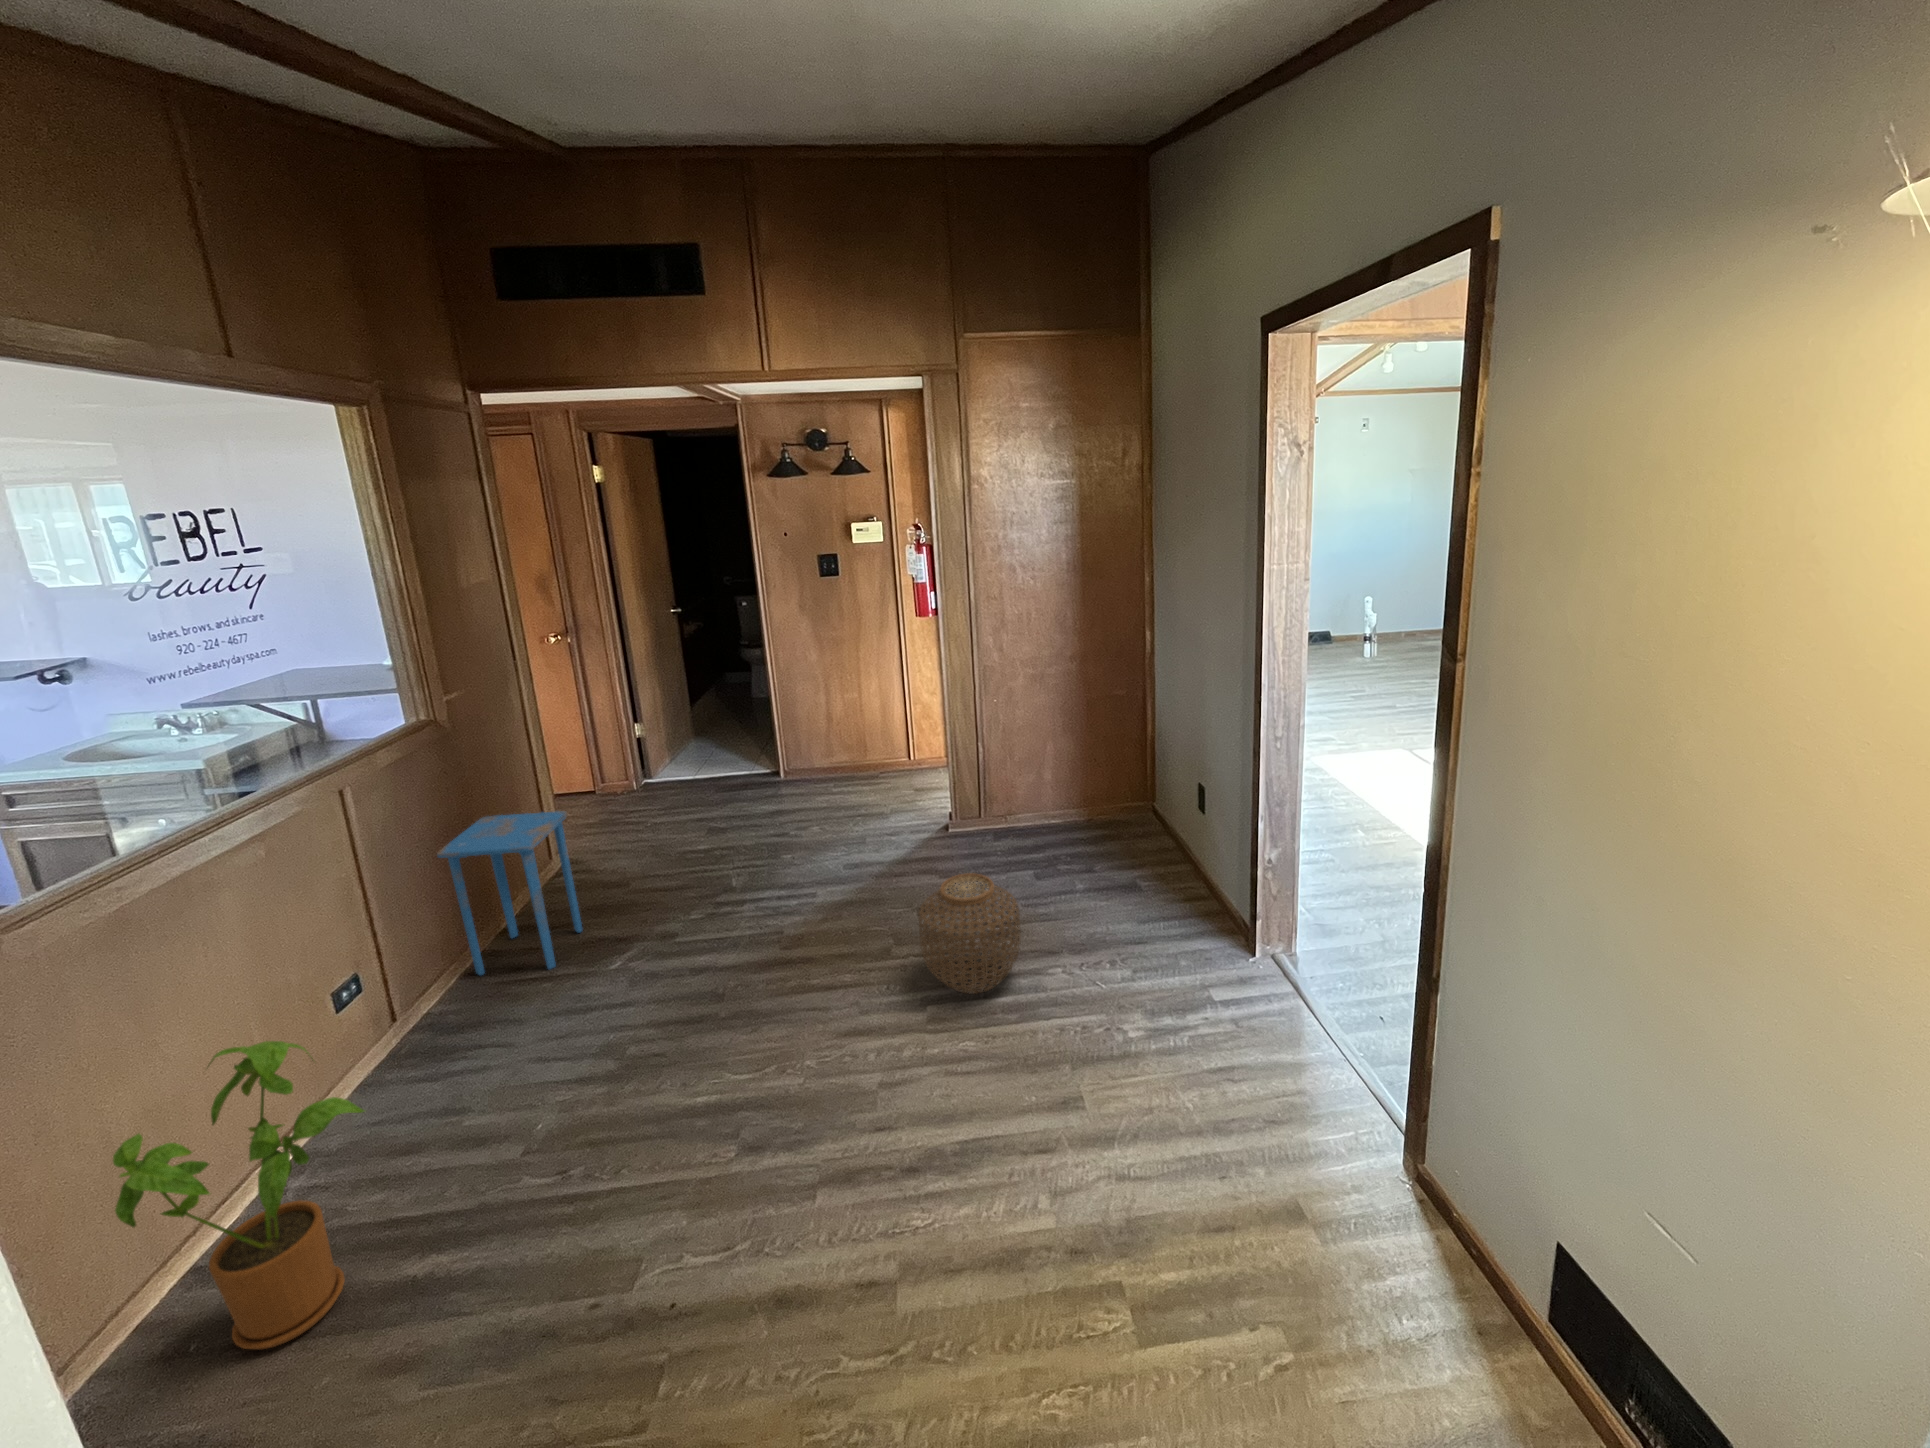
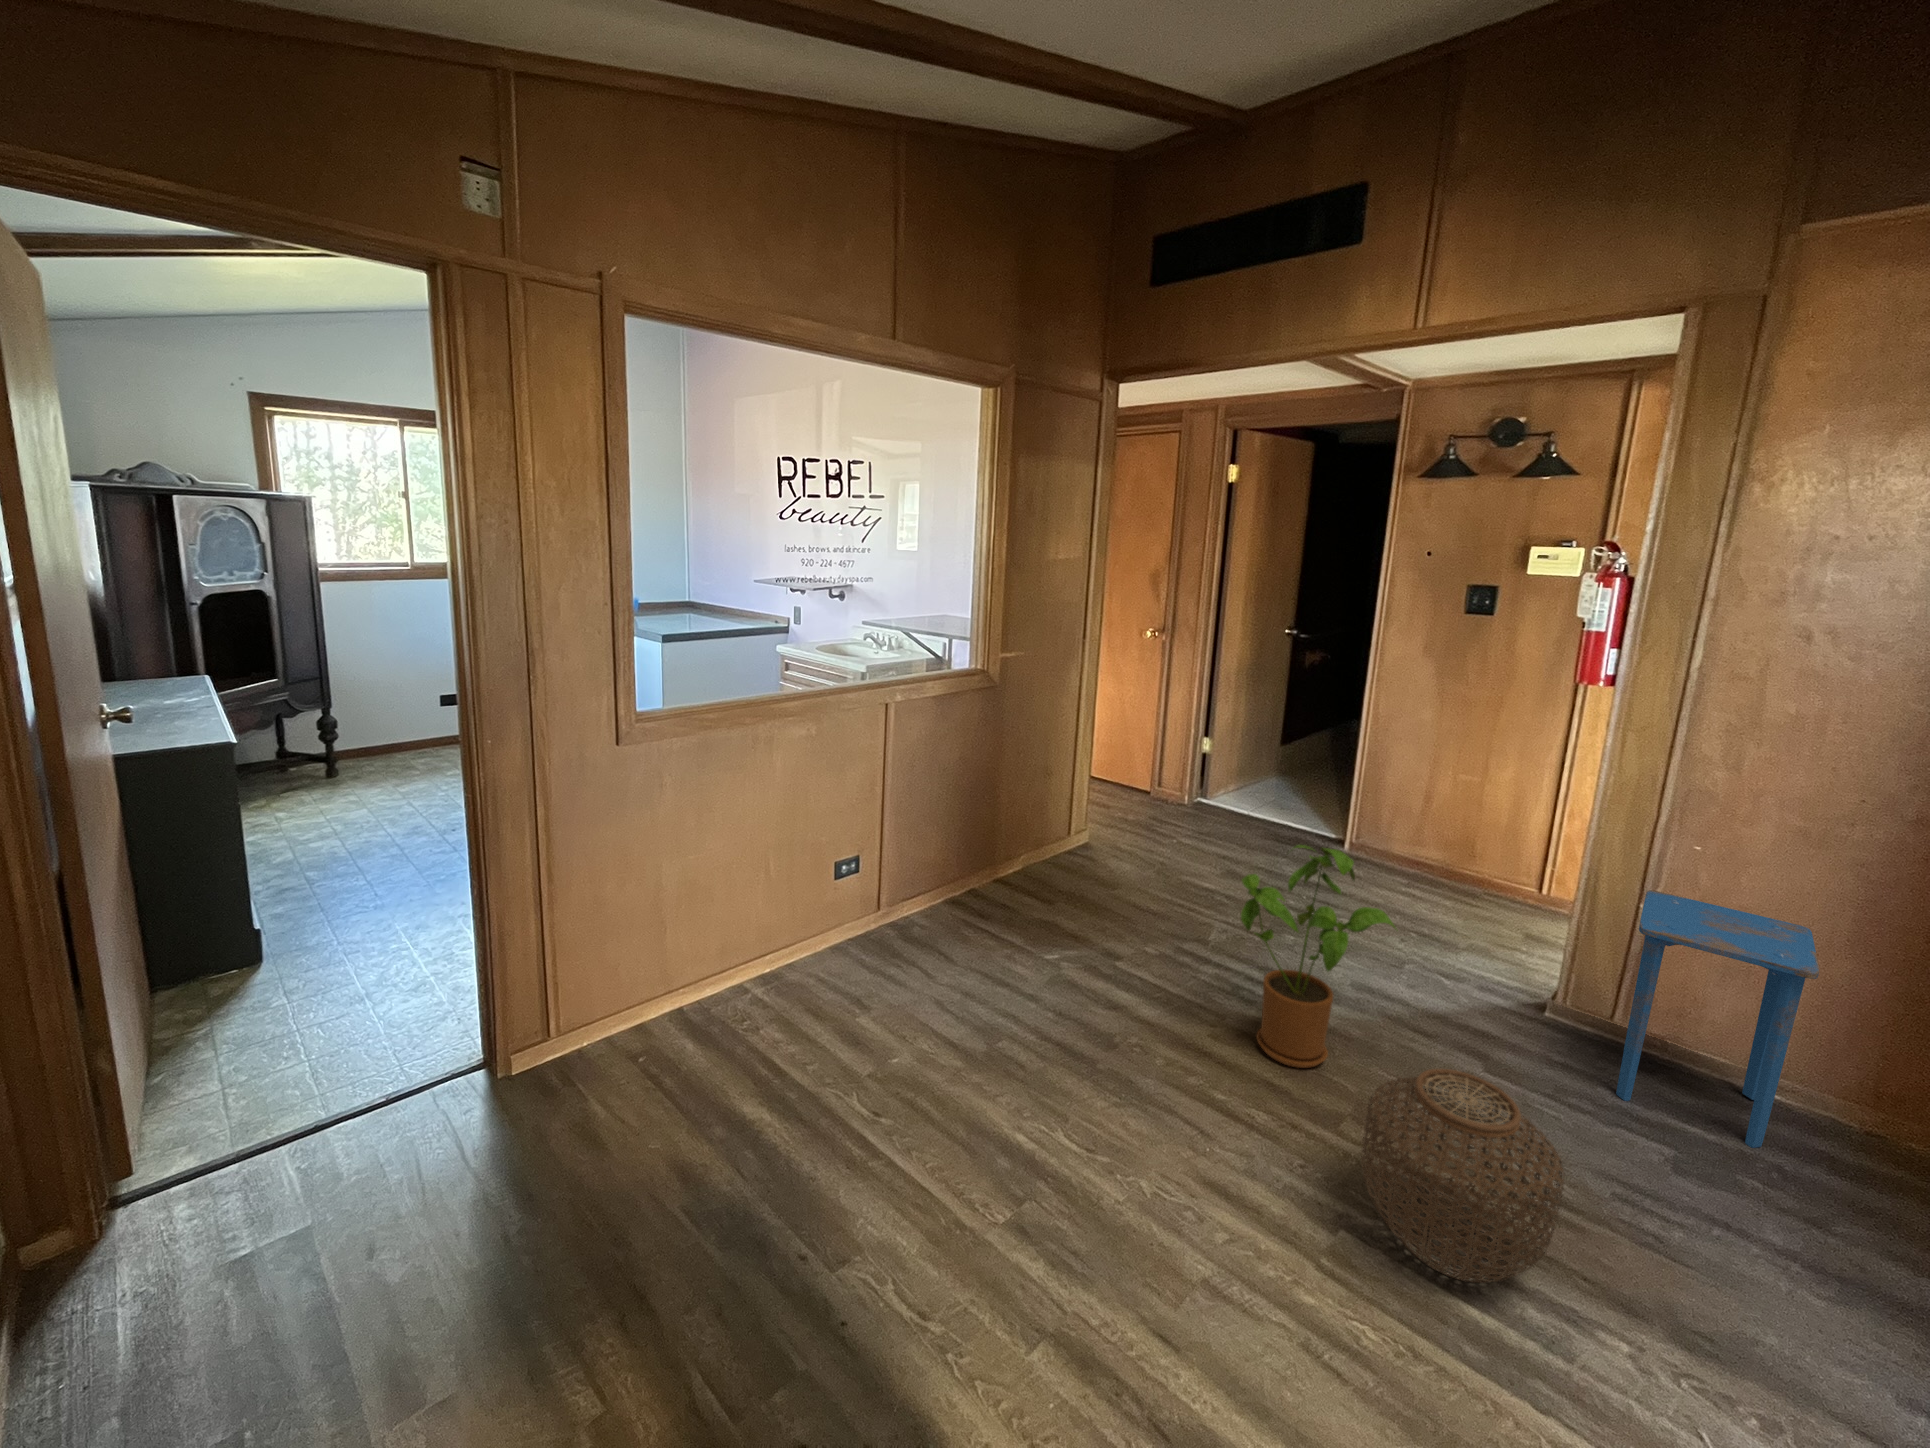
side table: present [437,811,583,975] -> present [1616,890,1819,1148]
house plant: present [113,1041,364,1349] -> present [1241,845,1398,1068]

